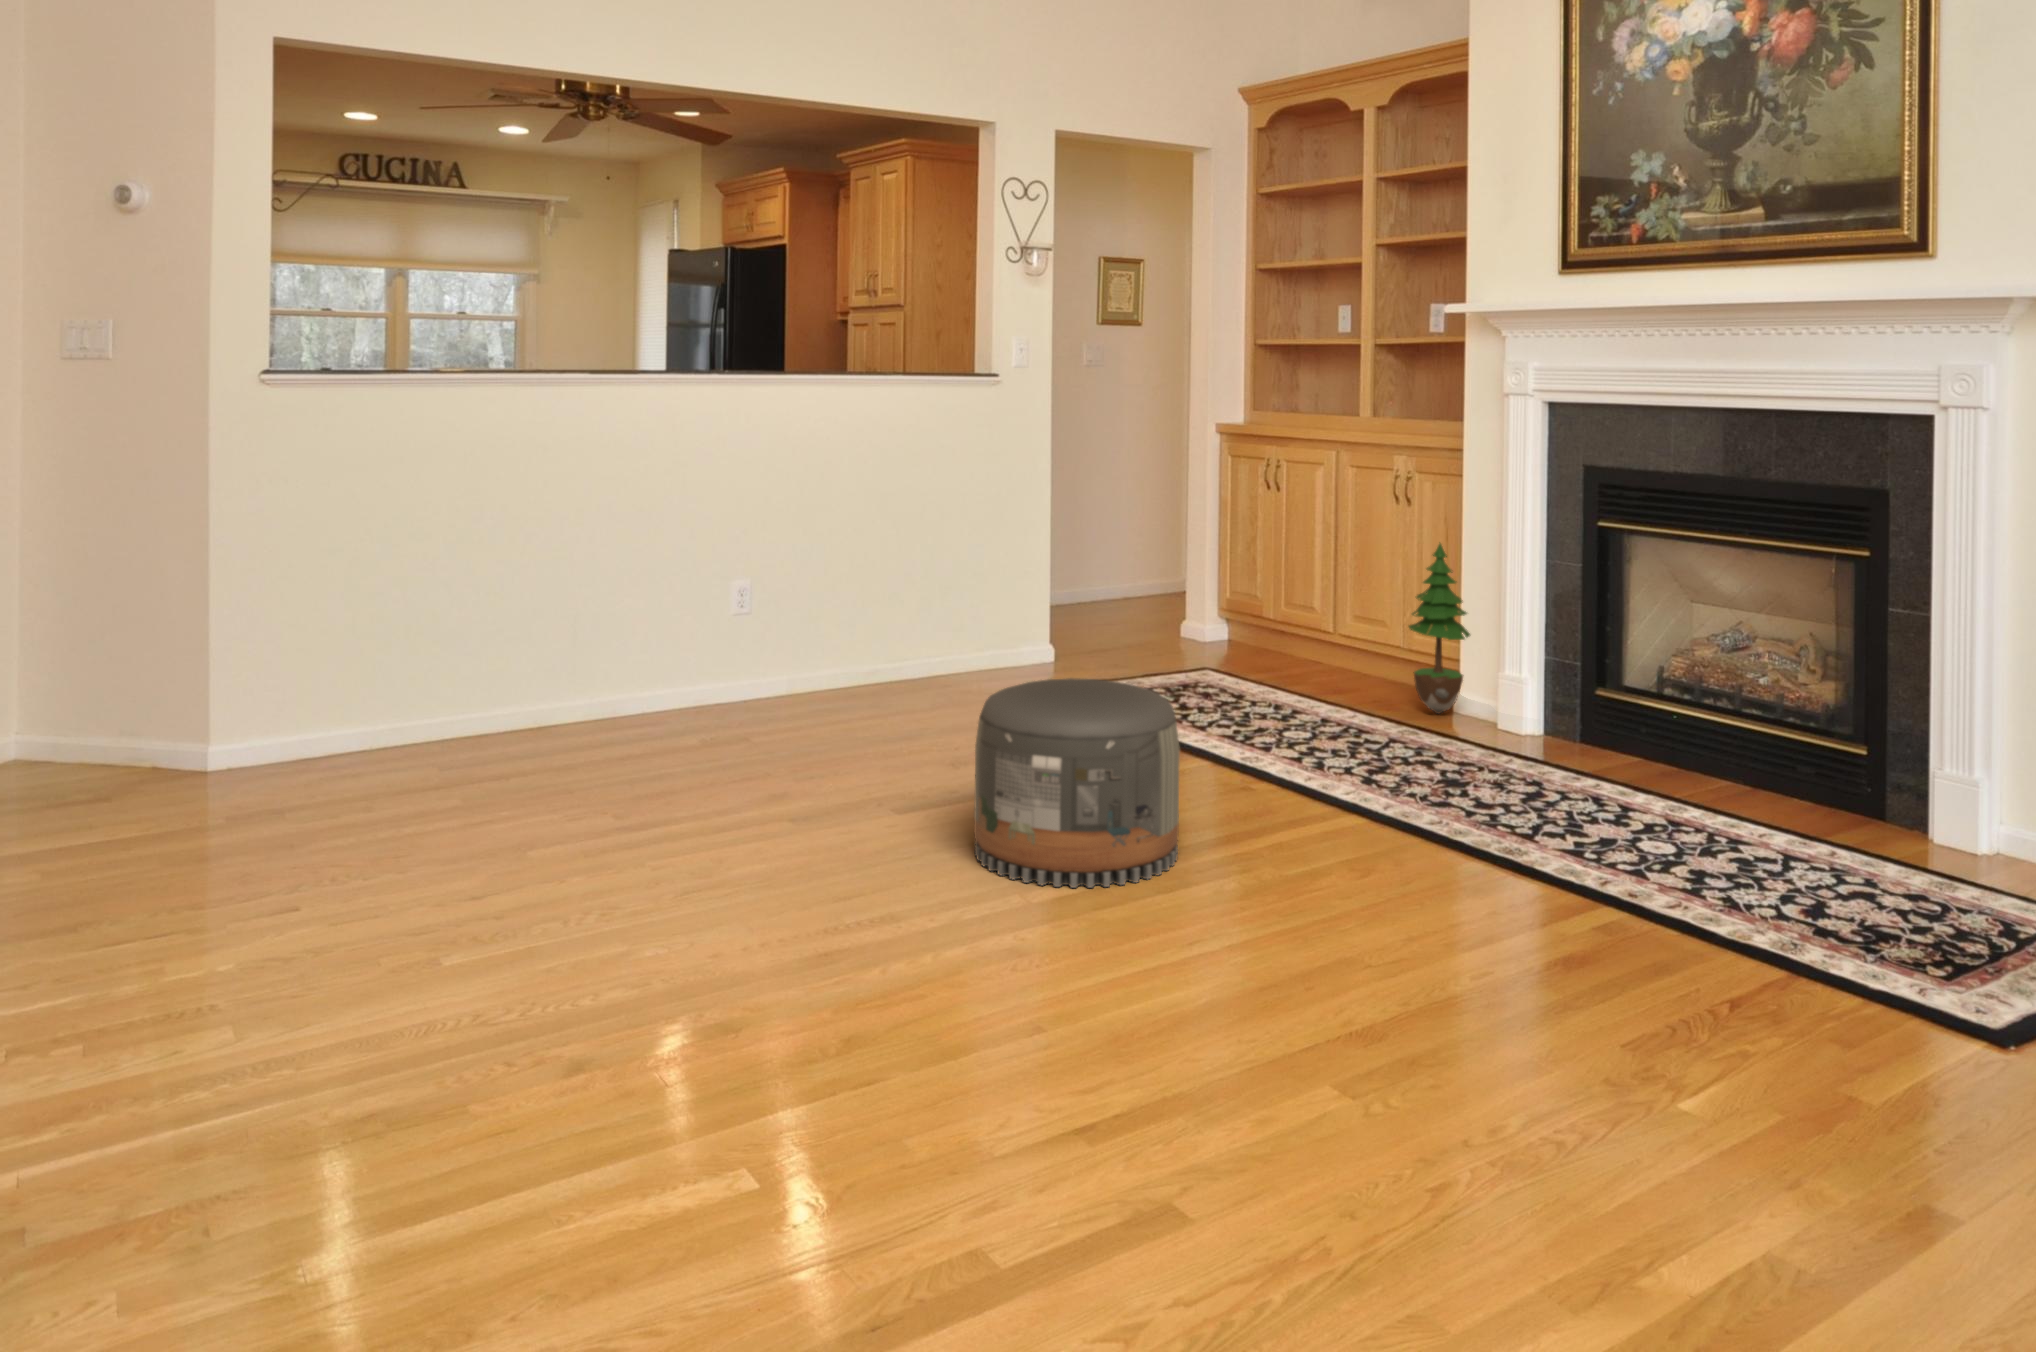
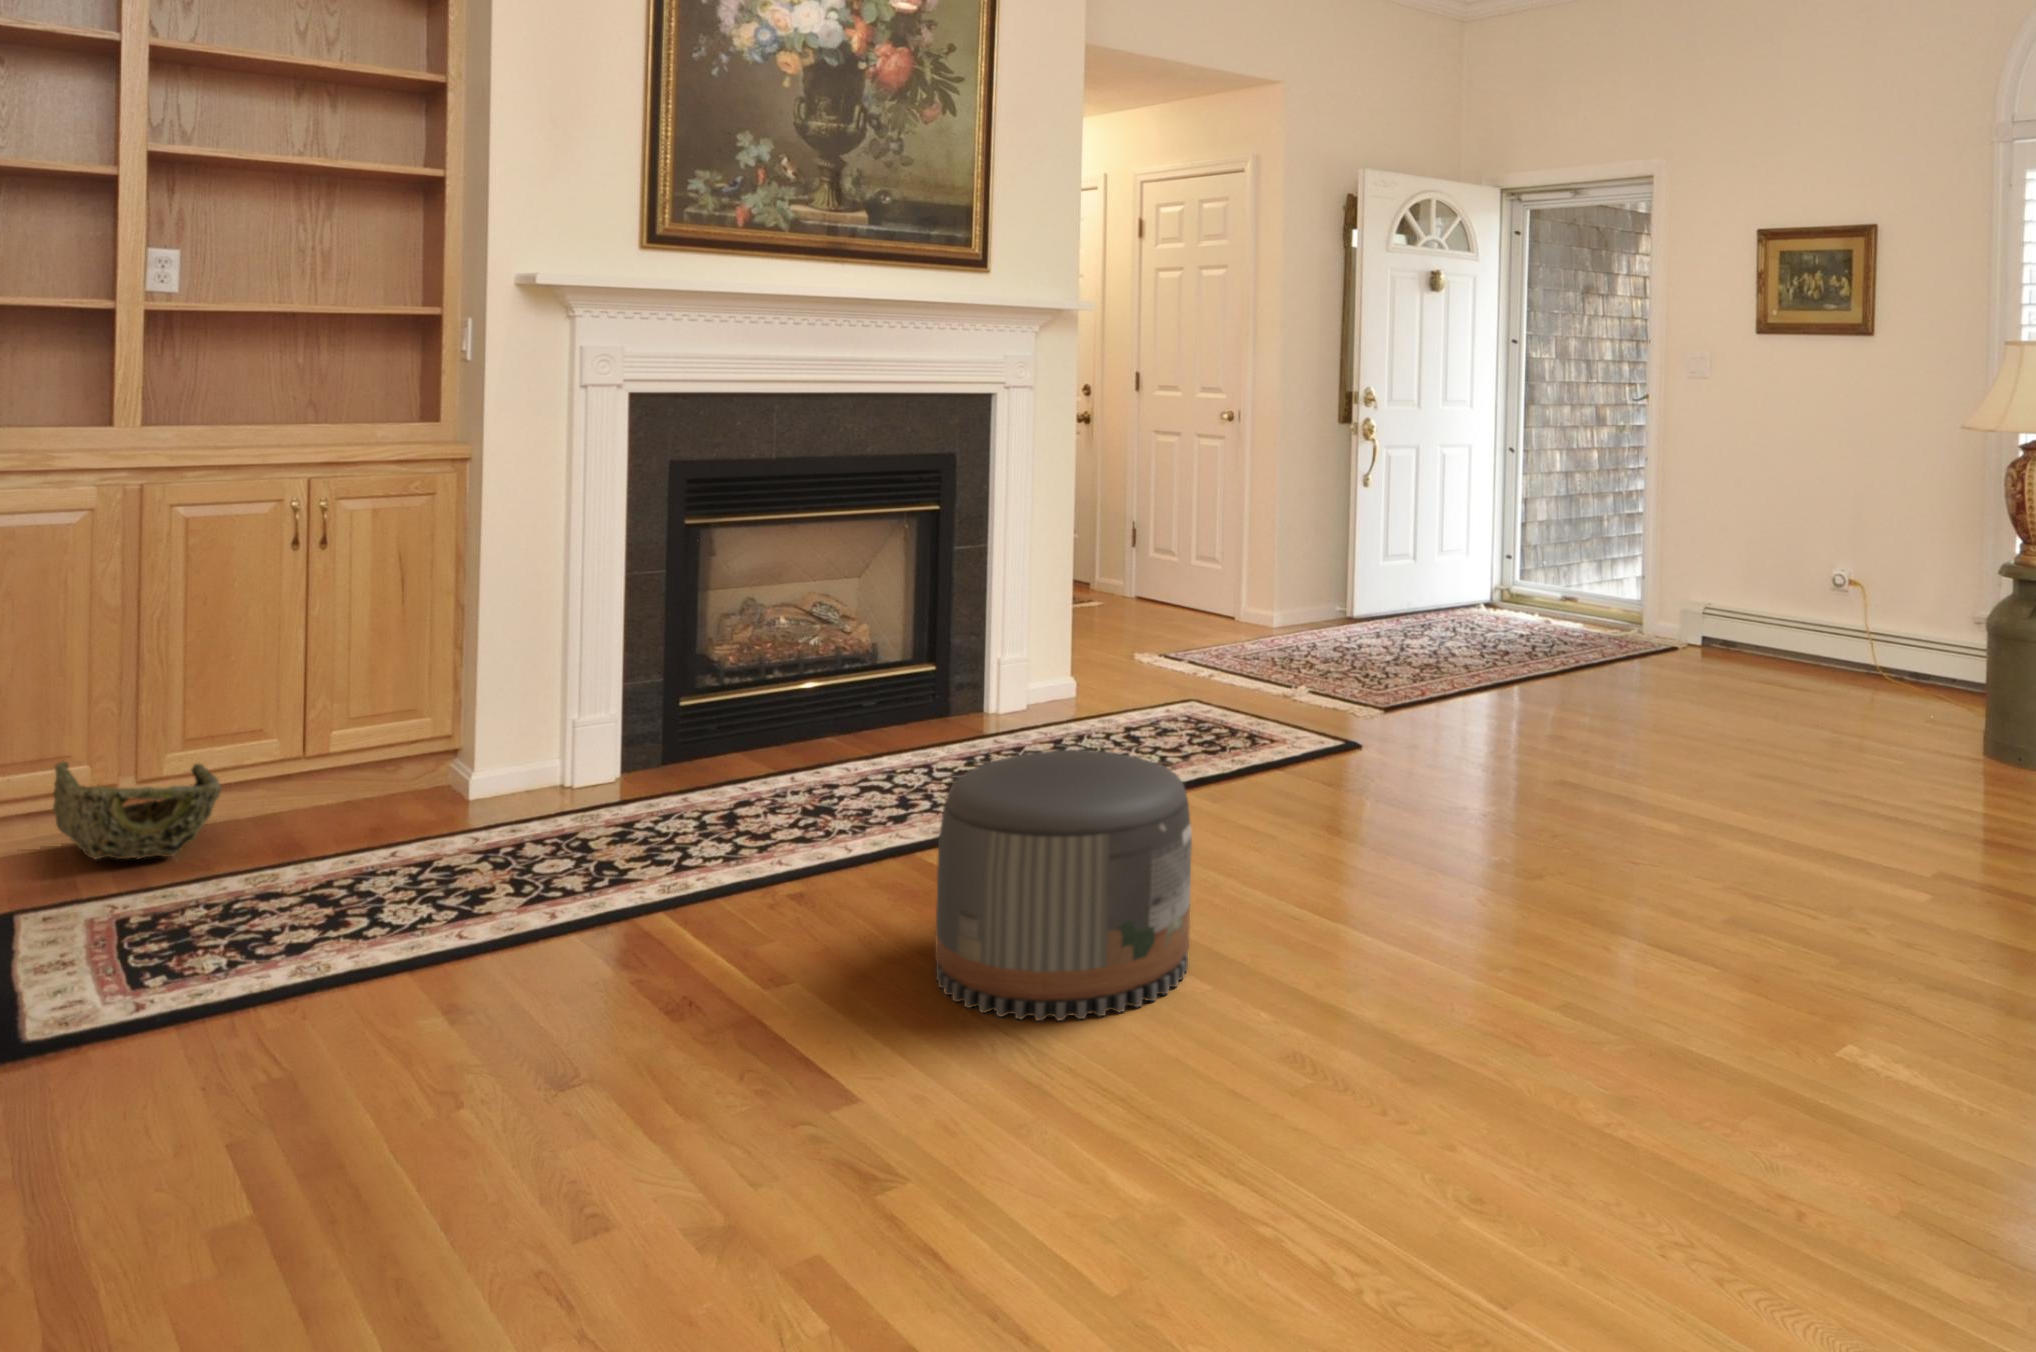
potted tree: present [1409,543,1470,714] -> none [450,577,541,801]
woven basket: none [1251,615,1367,677] -> present [53,760,221,859]

